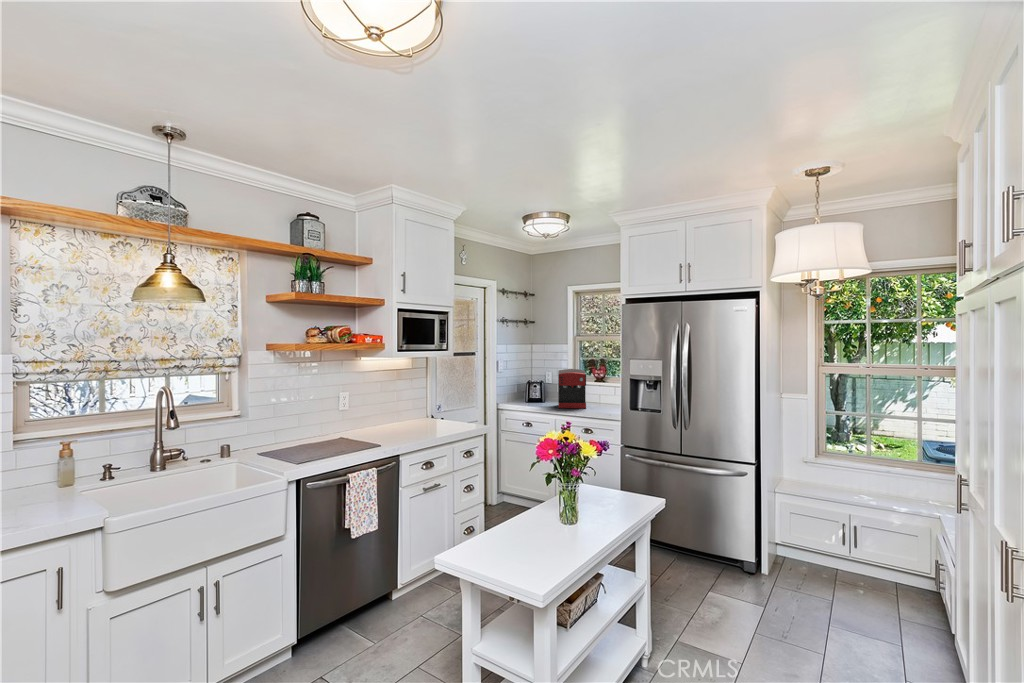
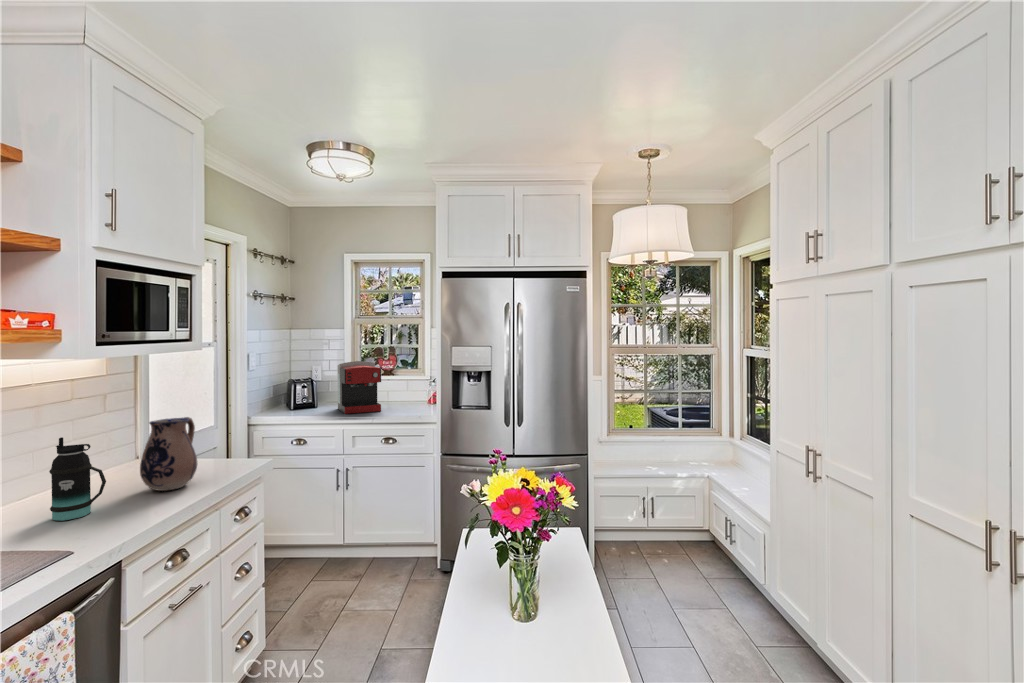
ceramic pitcher: none [417,393,445,431] -> present [140,417,197,491]
bottle: none [380,396,401,436] -> present [49,437,106,521]

